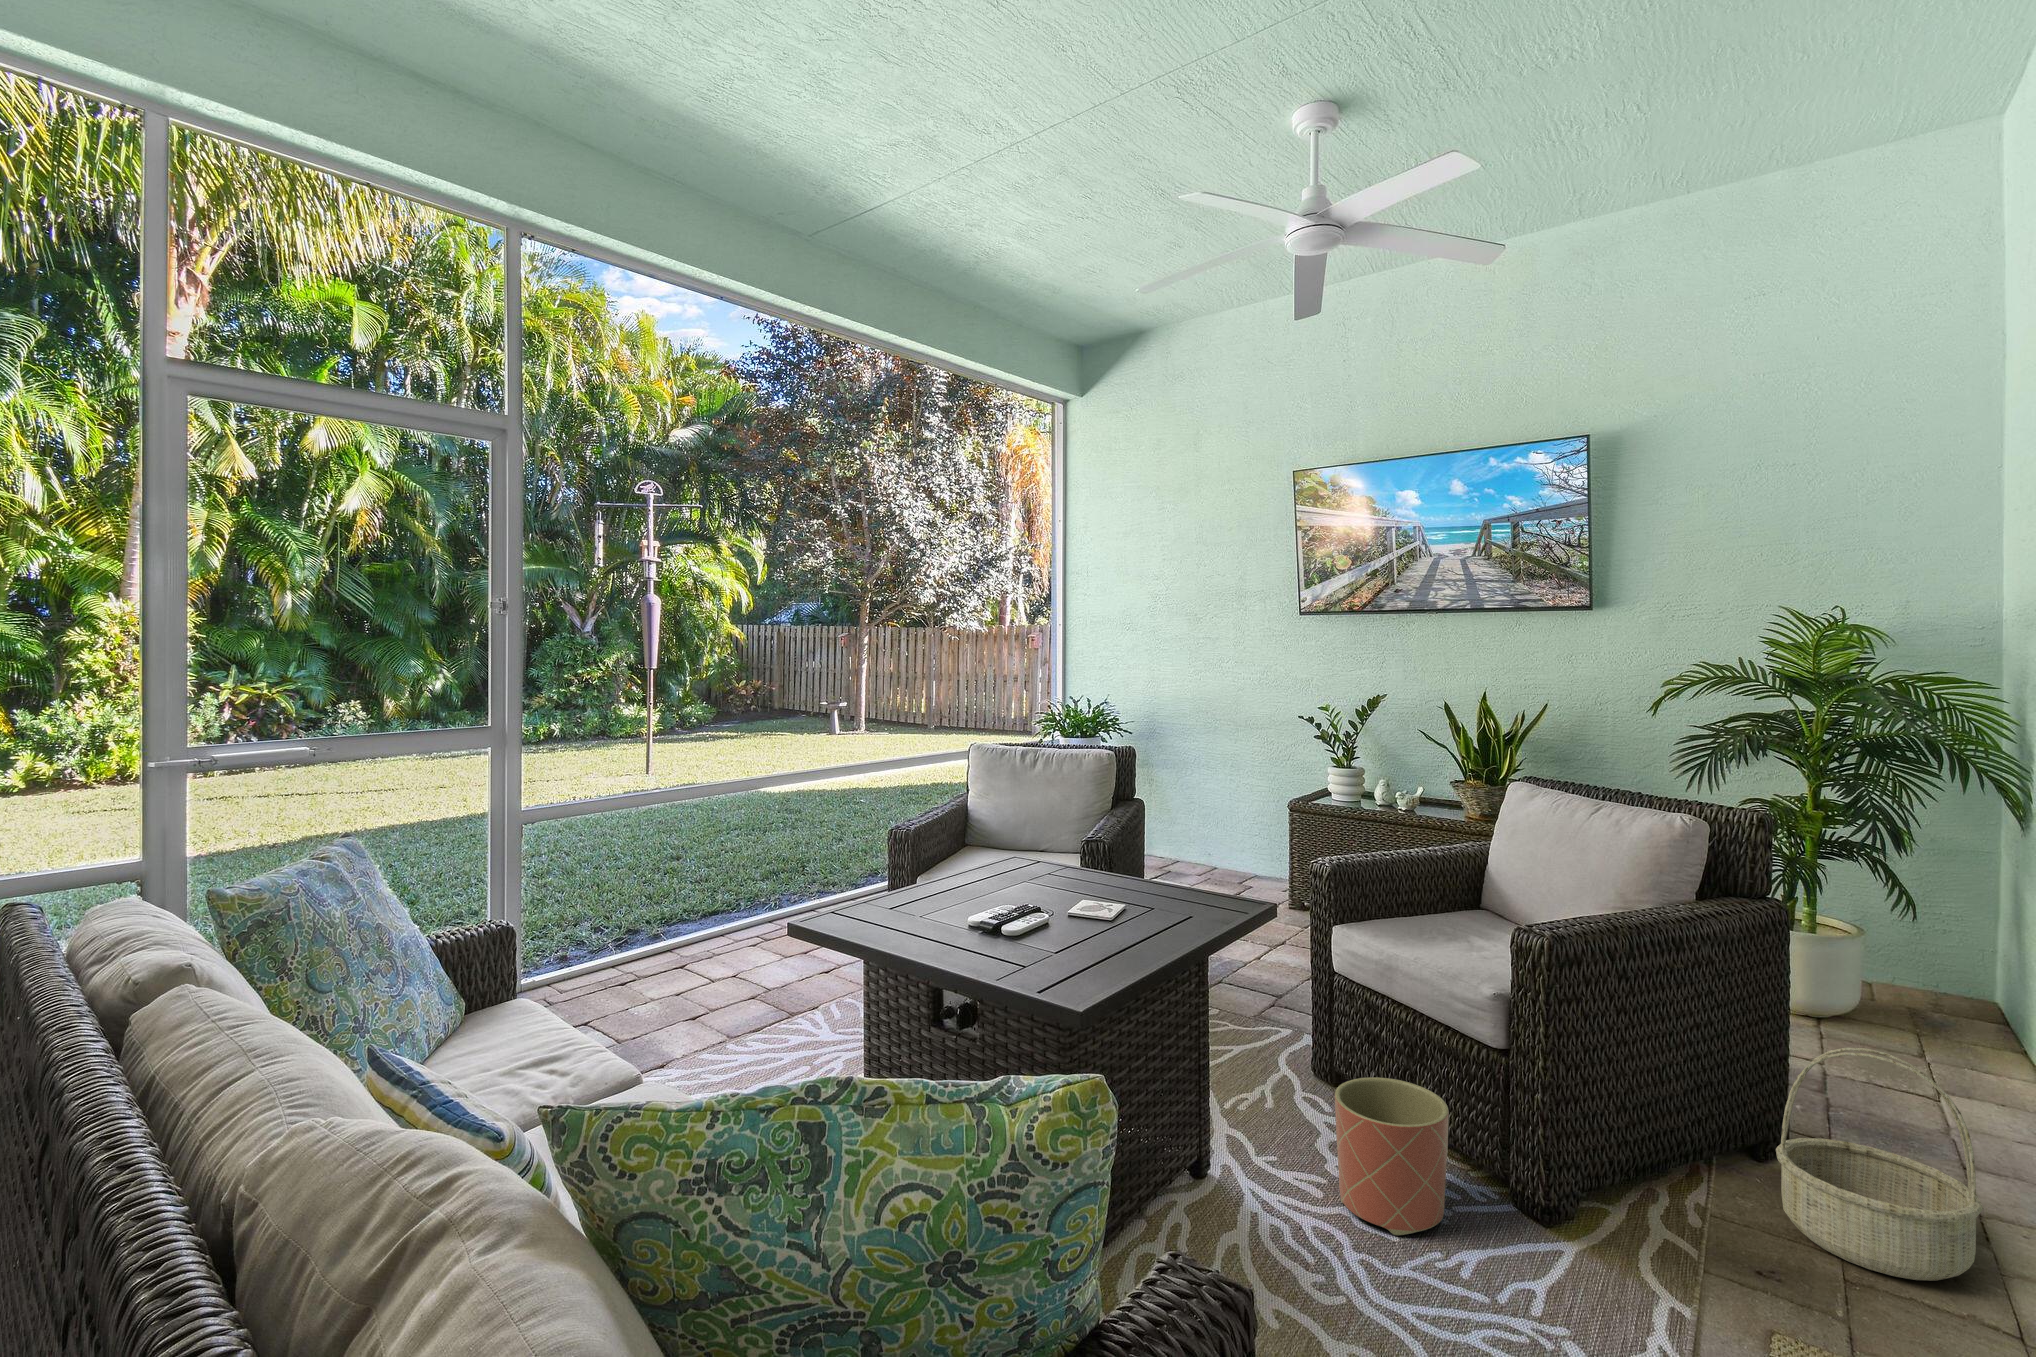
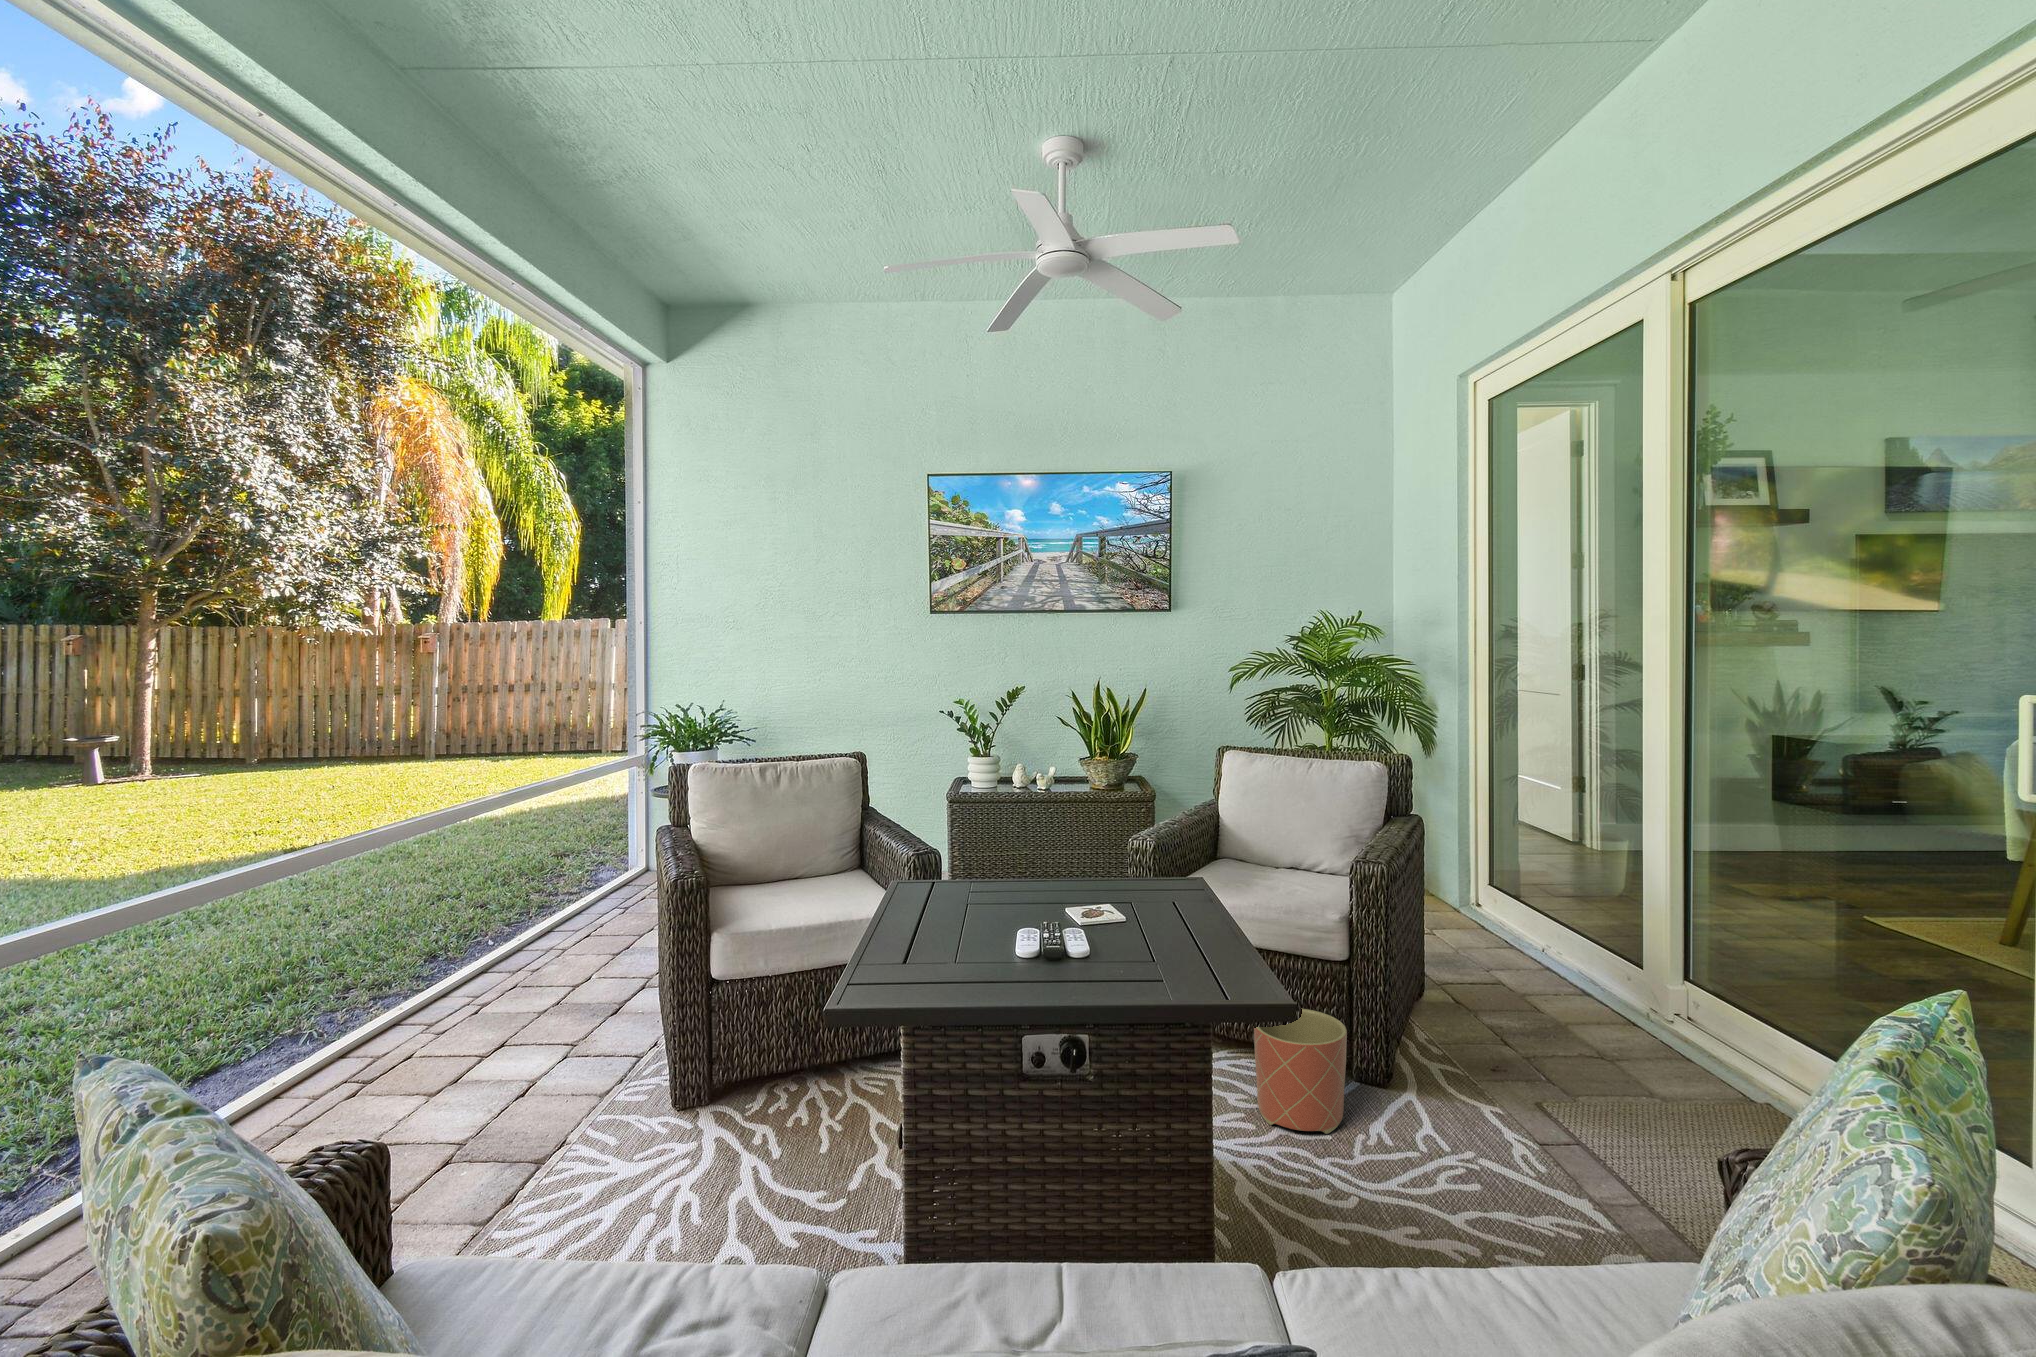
basket: present [1776,1048,1984,1281] -> none [1461,906,1574,1048]

